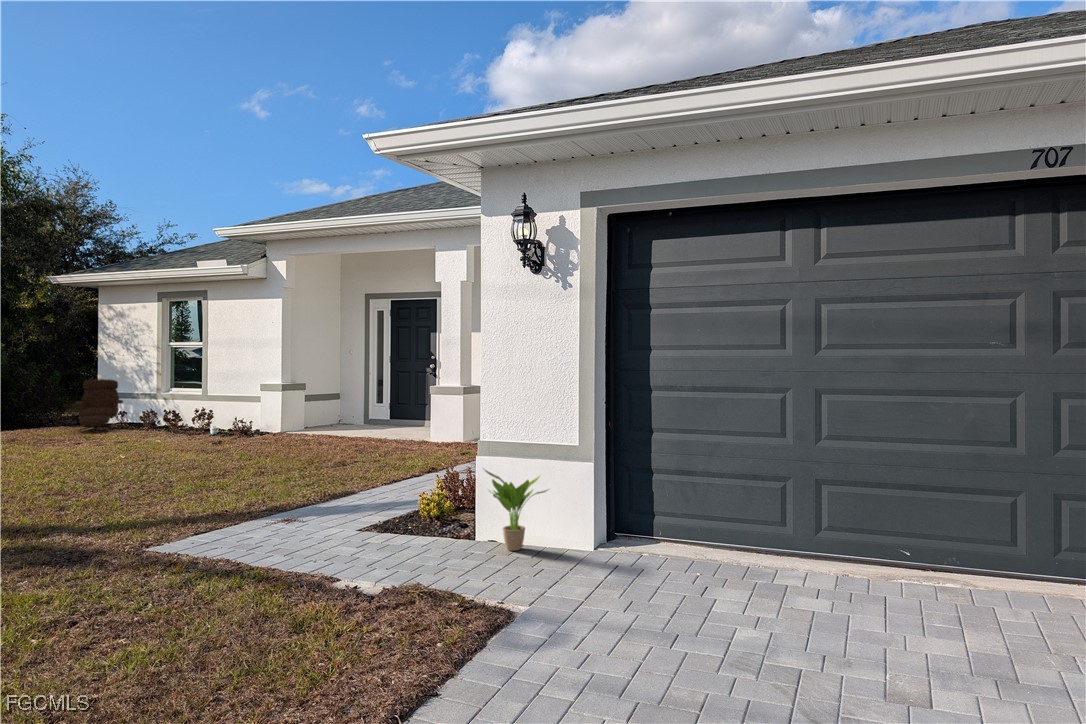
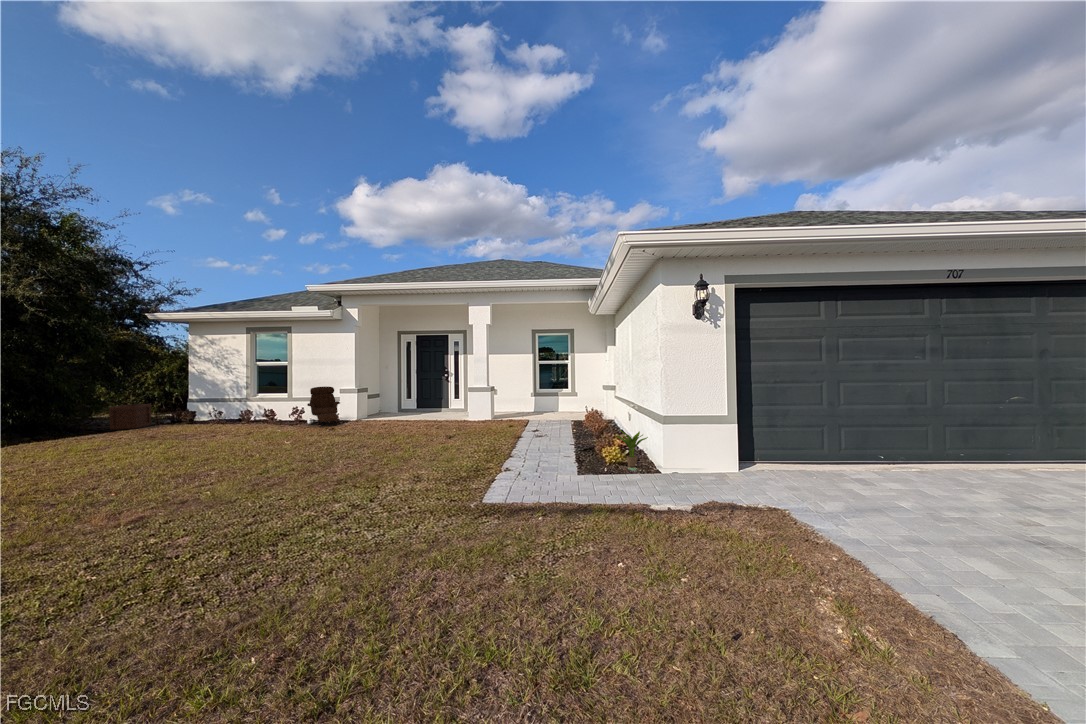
lounge chair: present [75,379,123,433] -> present [307,387,340,427]
wooden crate: none [8,397,61,429] -> present [109,404,152,430]

